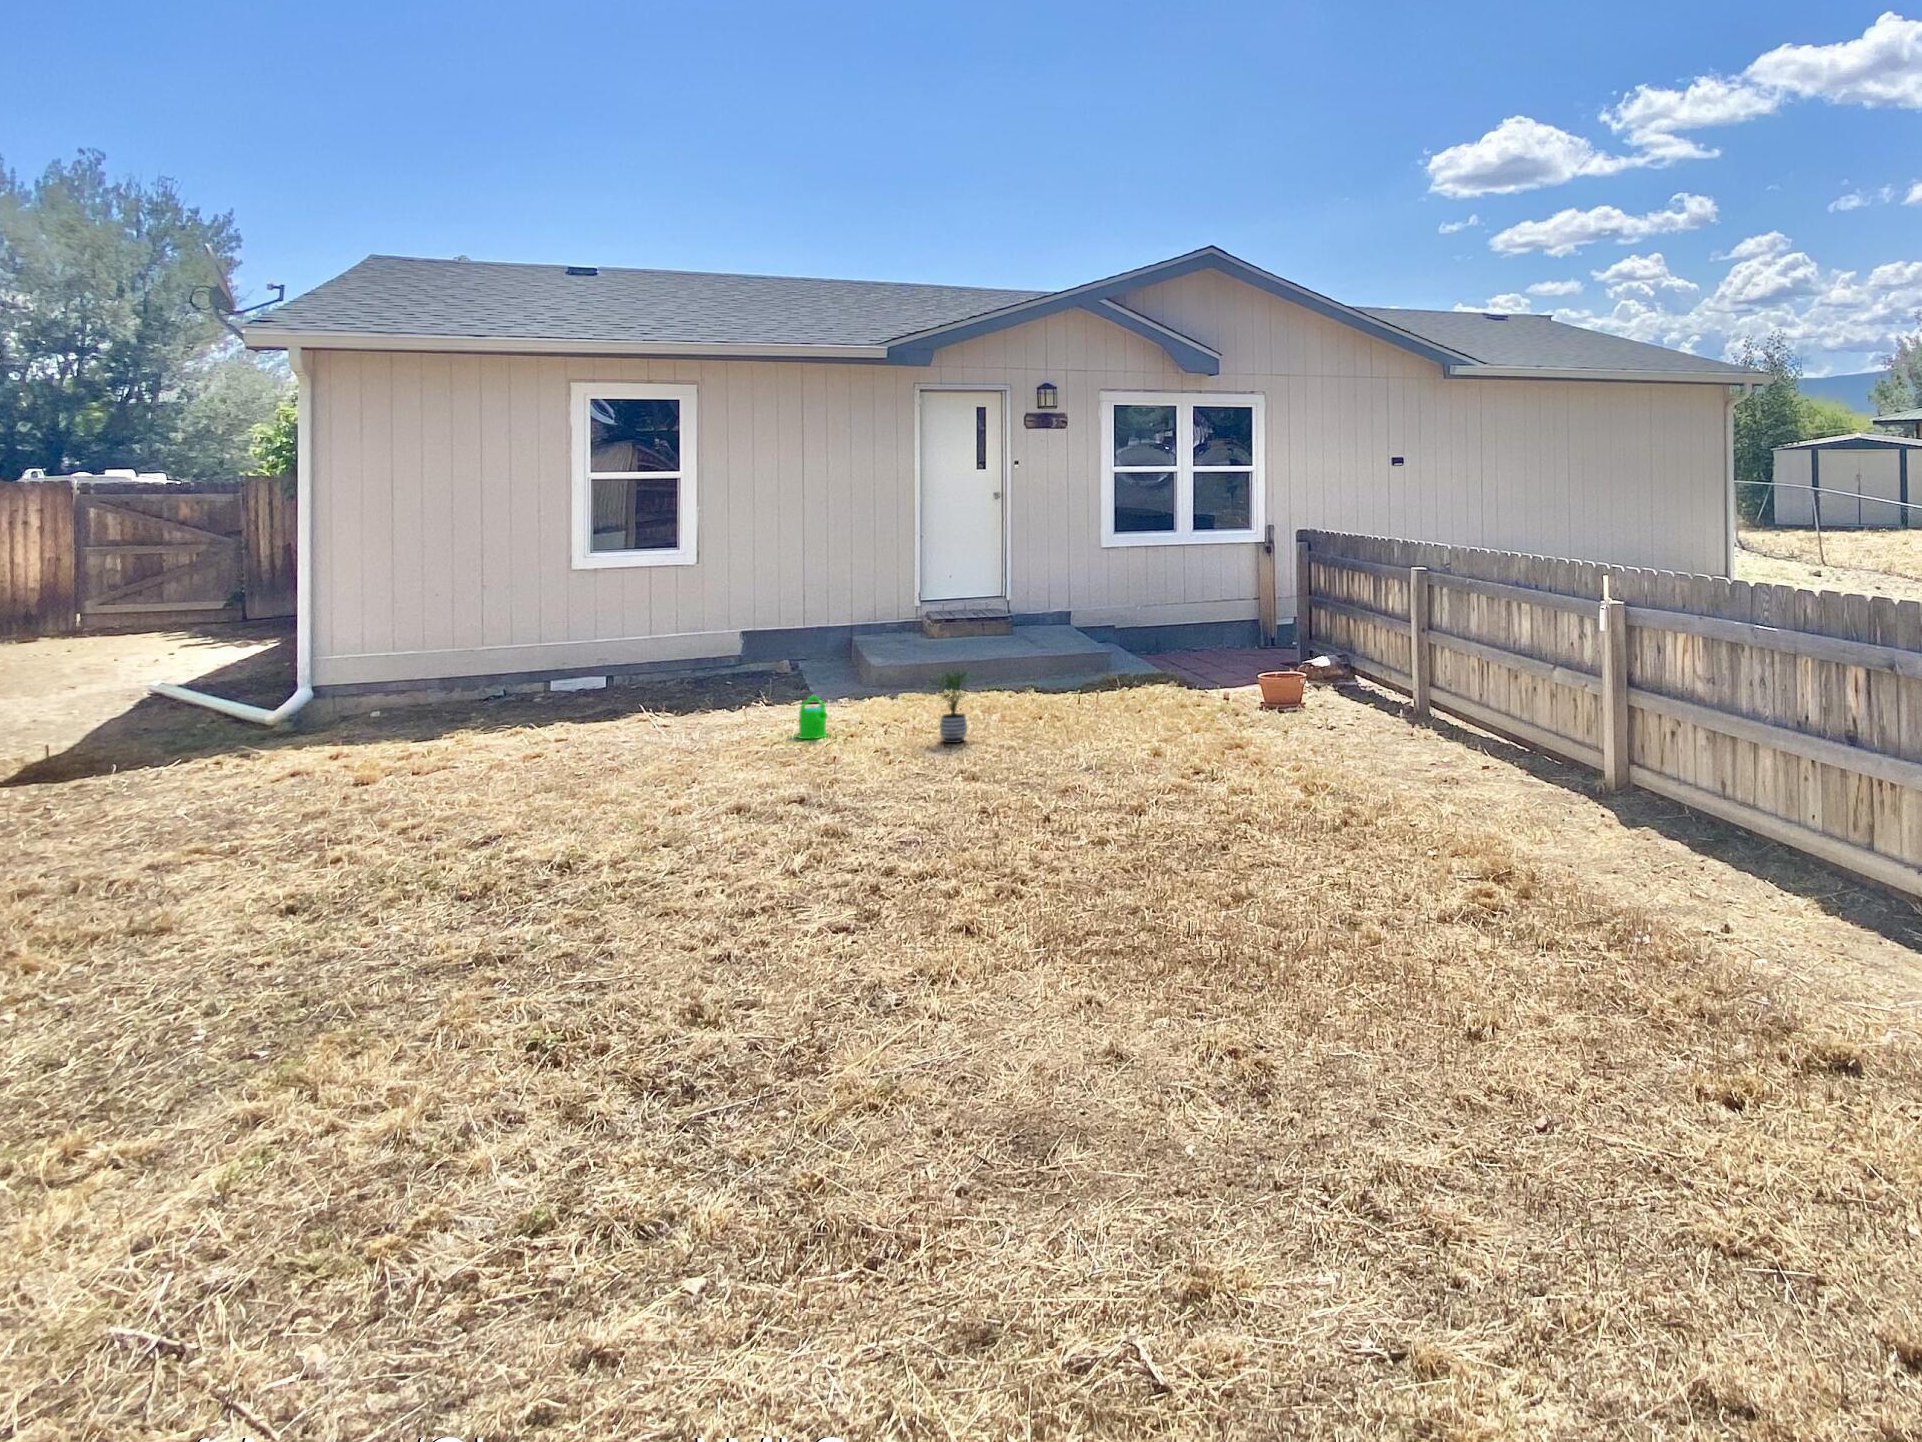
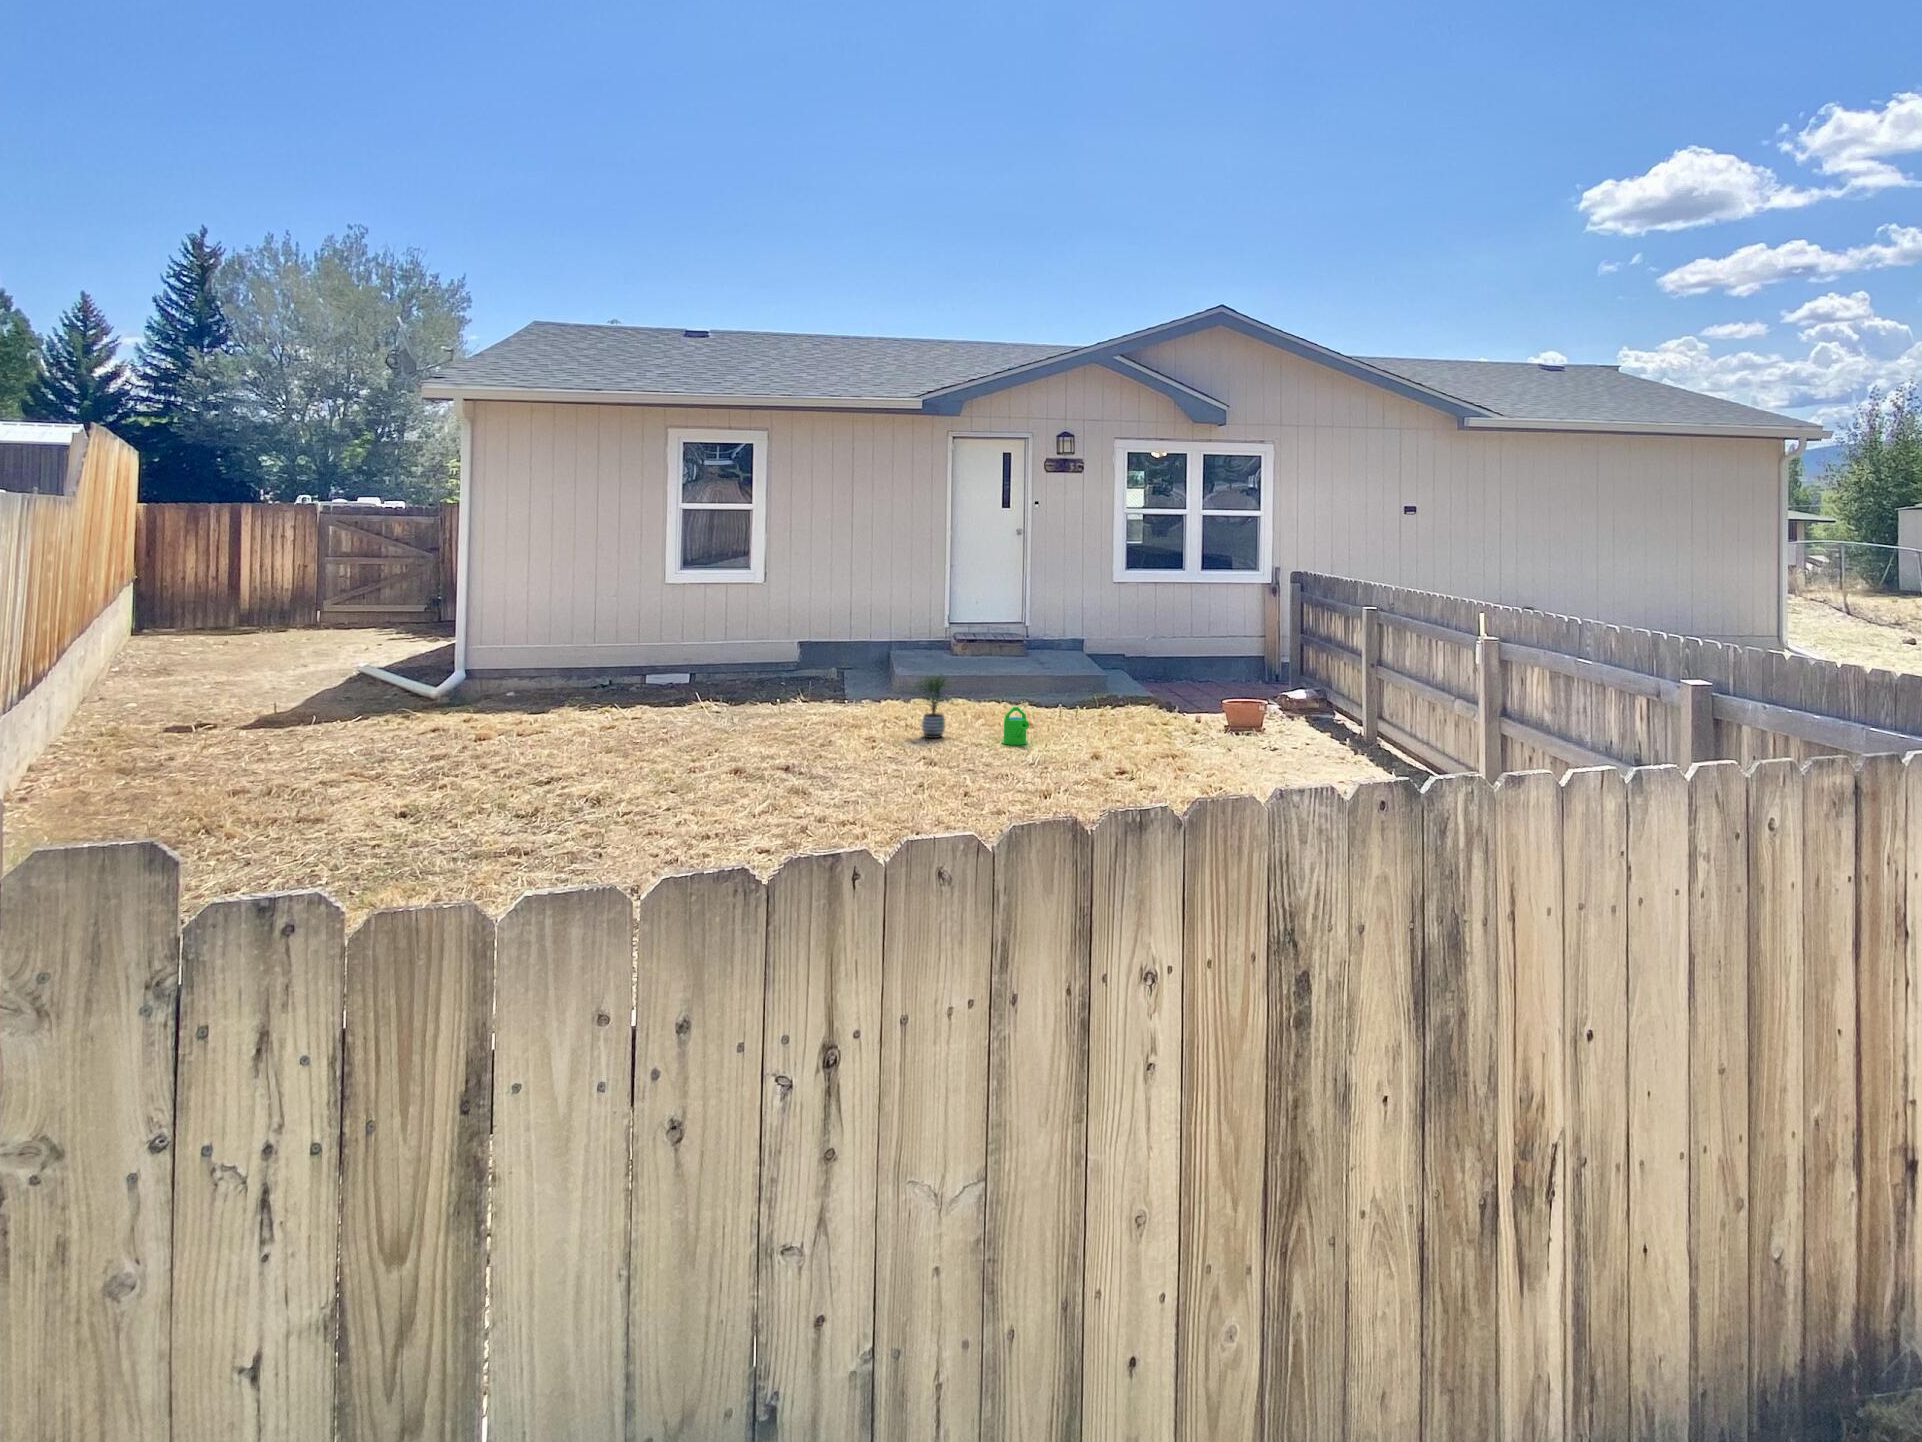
watering can: present [798,696,828,739] -> present [1002,707,1029,745]

